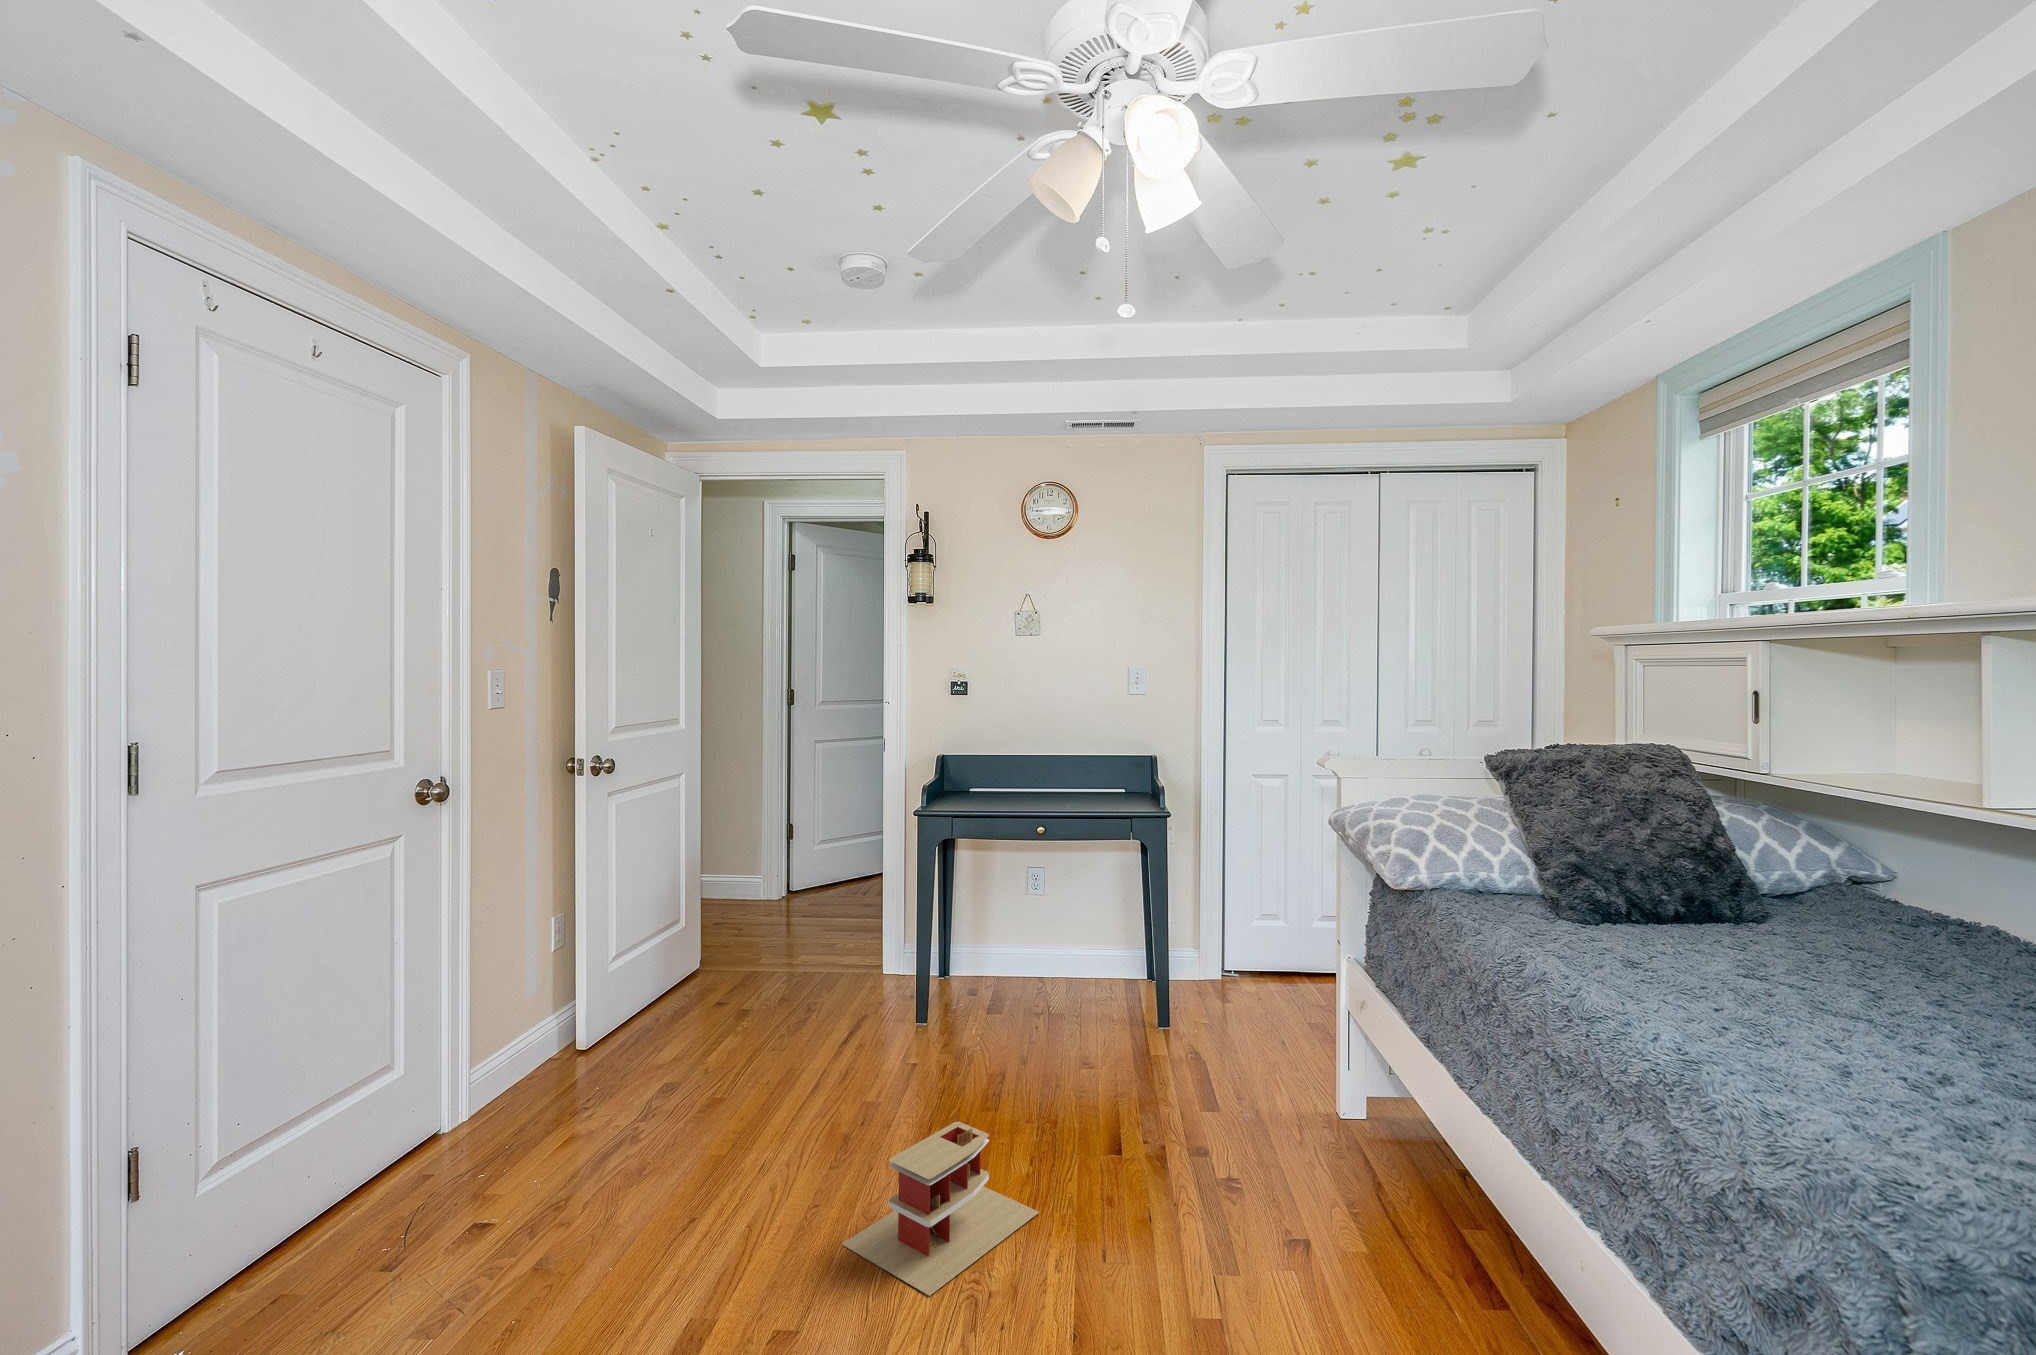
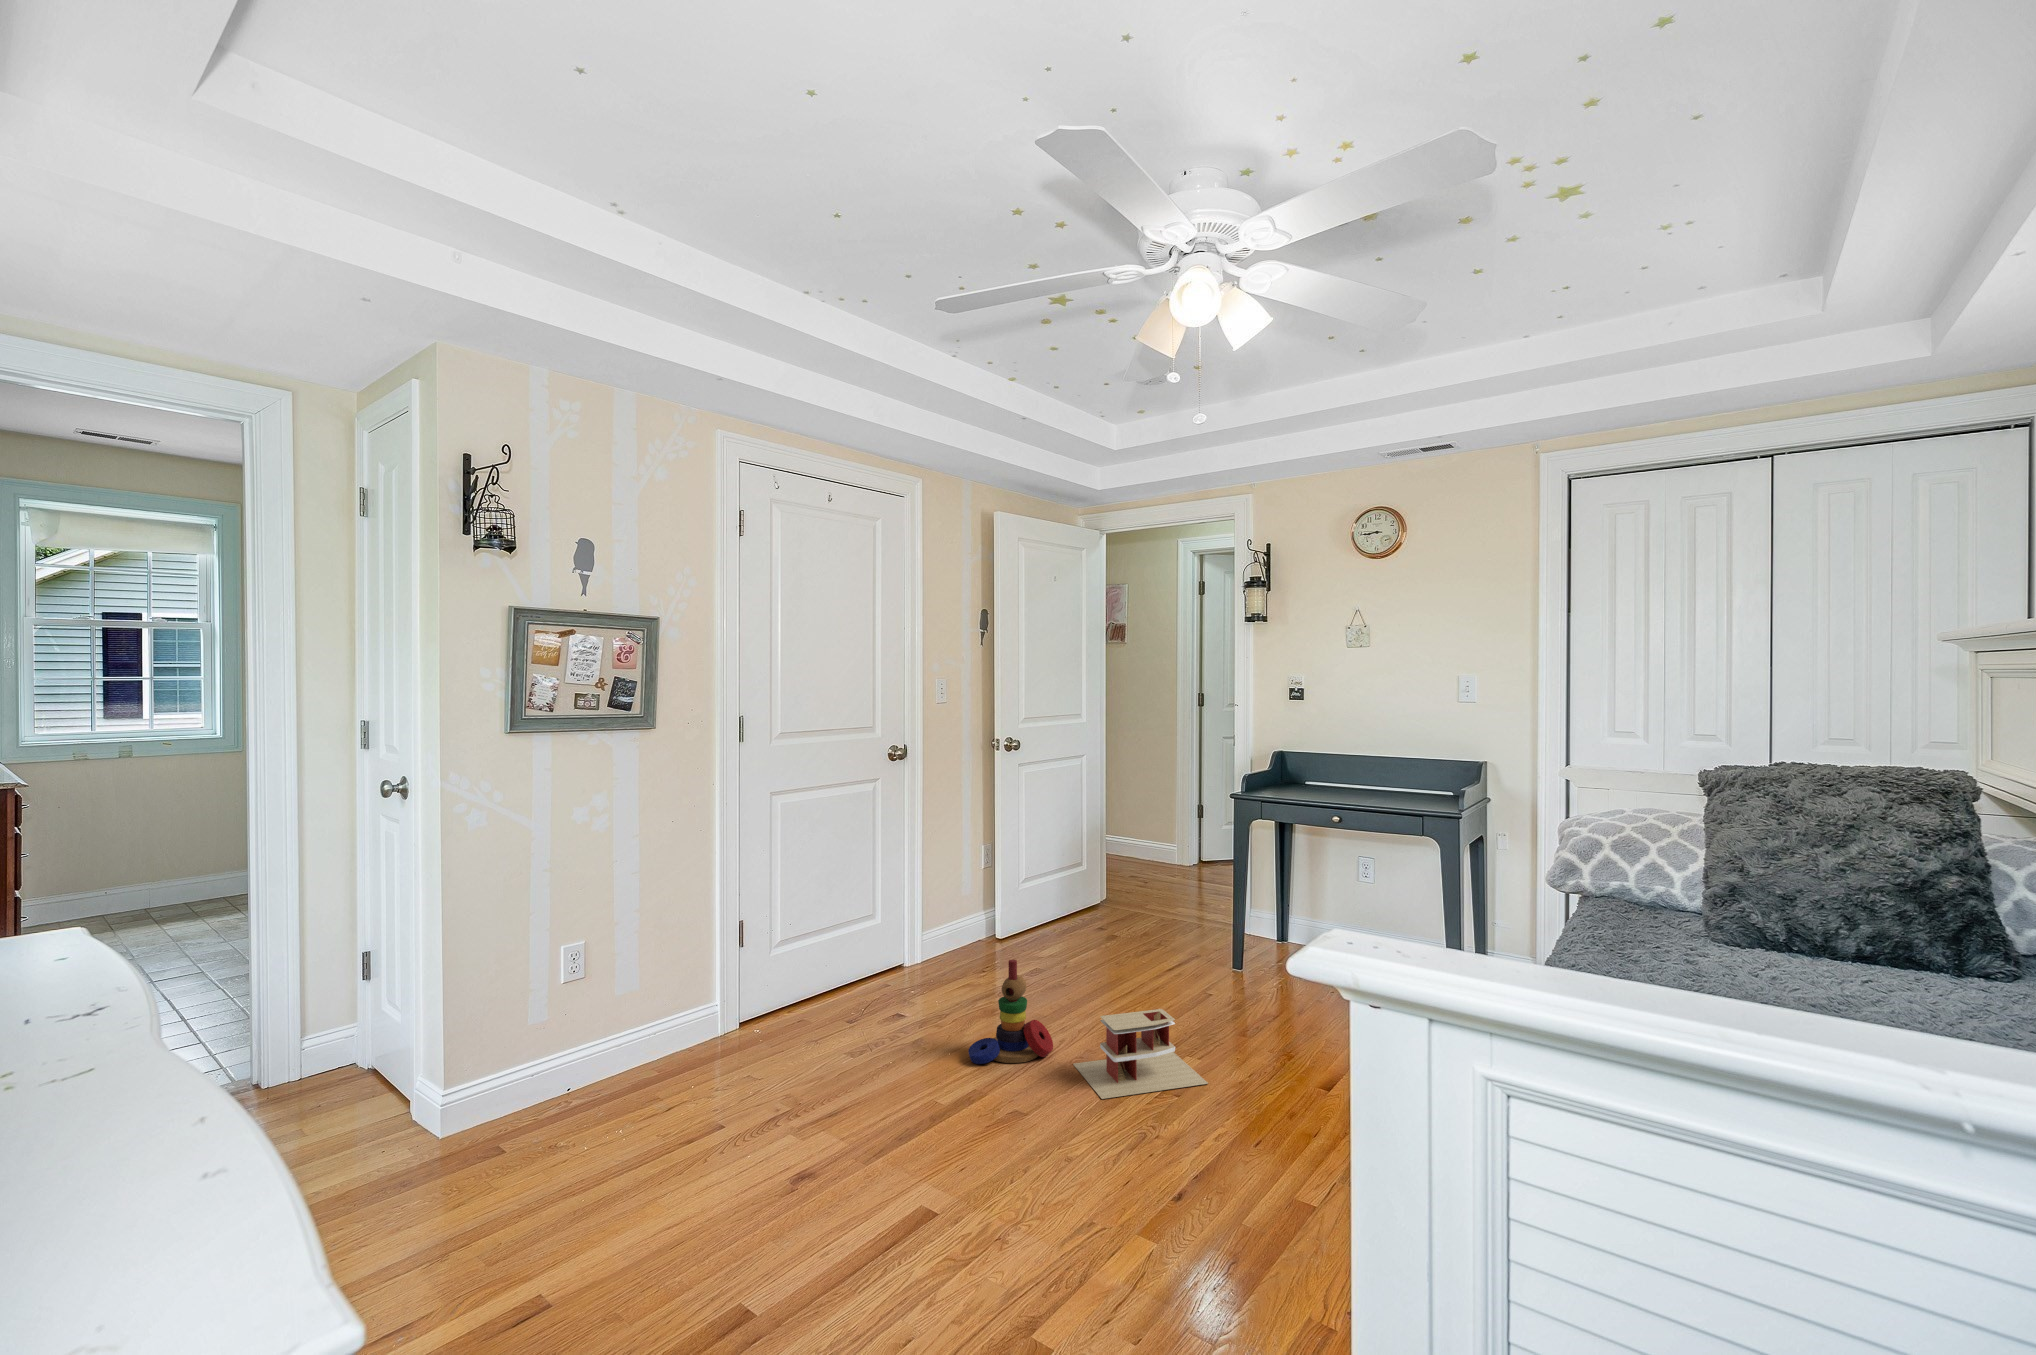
stacking toy: none [669,1103,803,1302] -> present [968,960,1053,1064]

